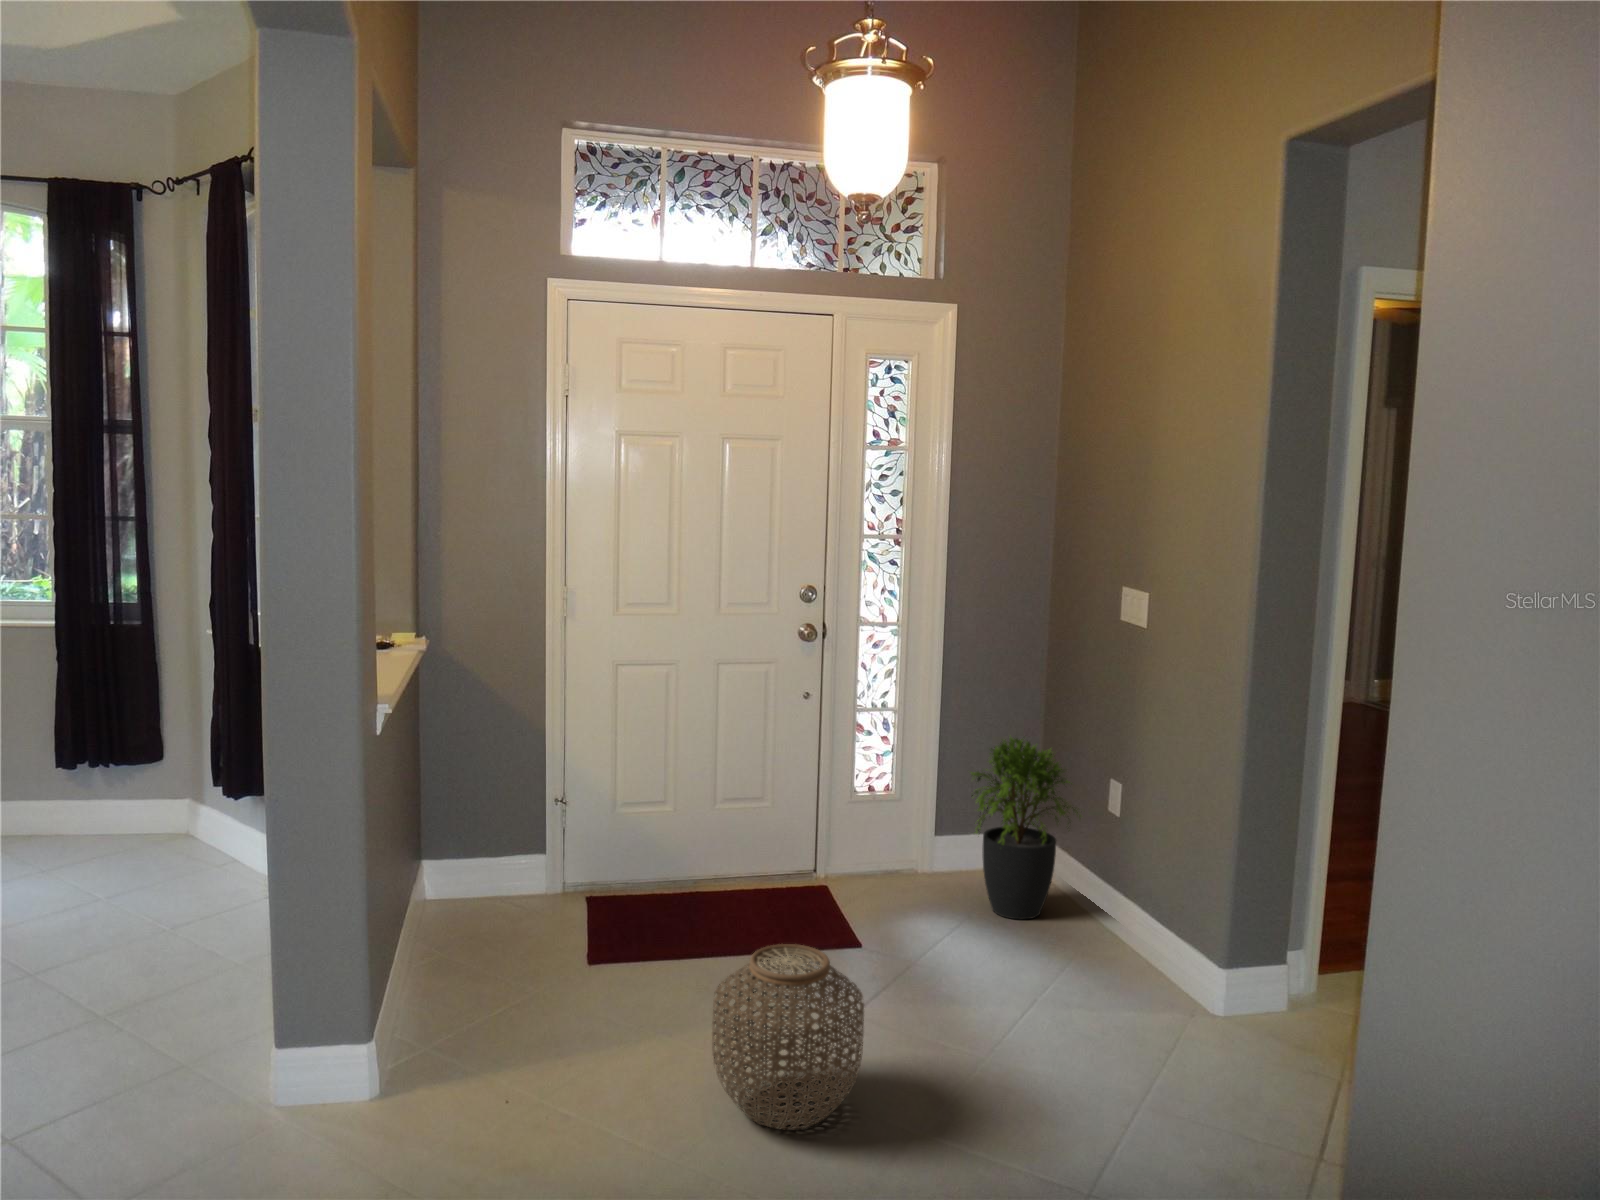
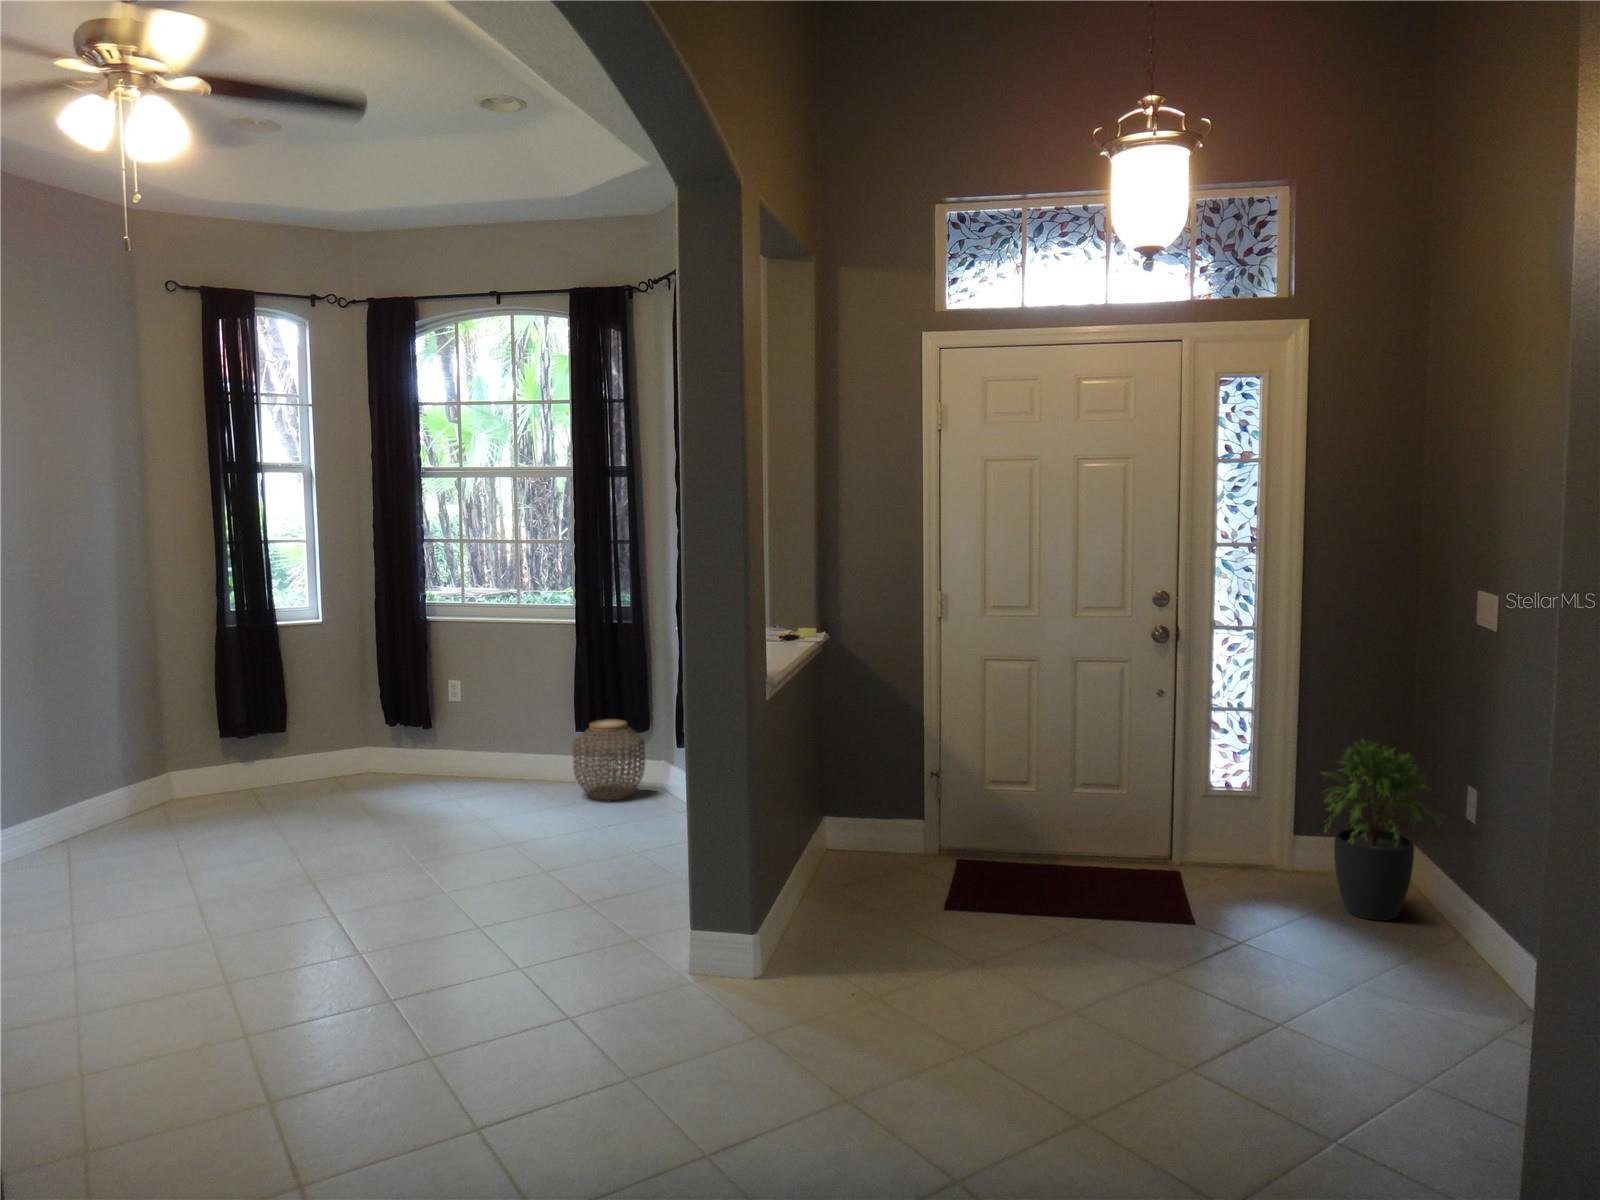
woven basket: present [712,944,864,1129] -> present [573,719,645,800]

